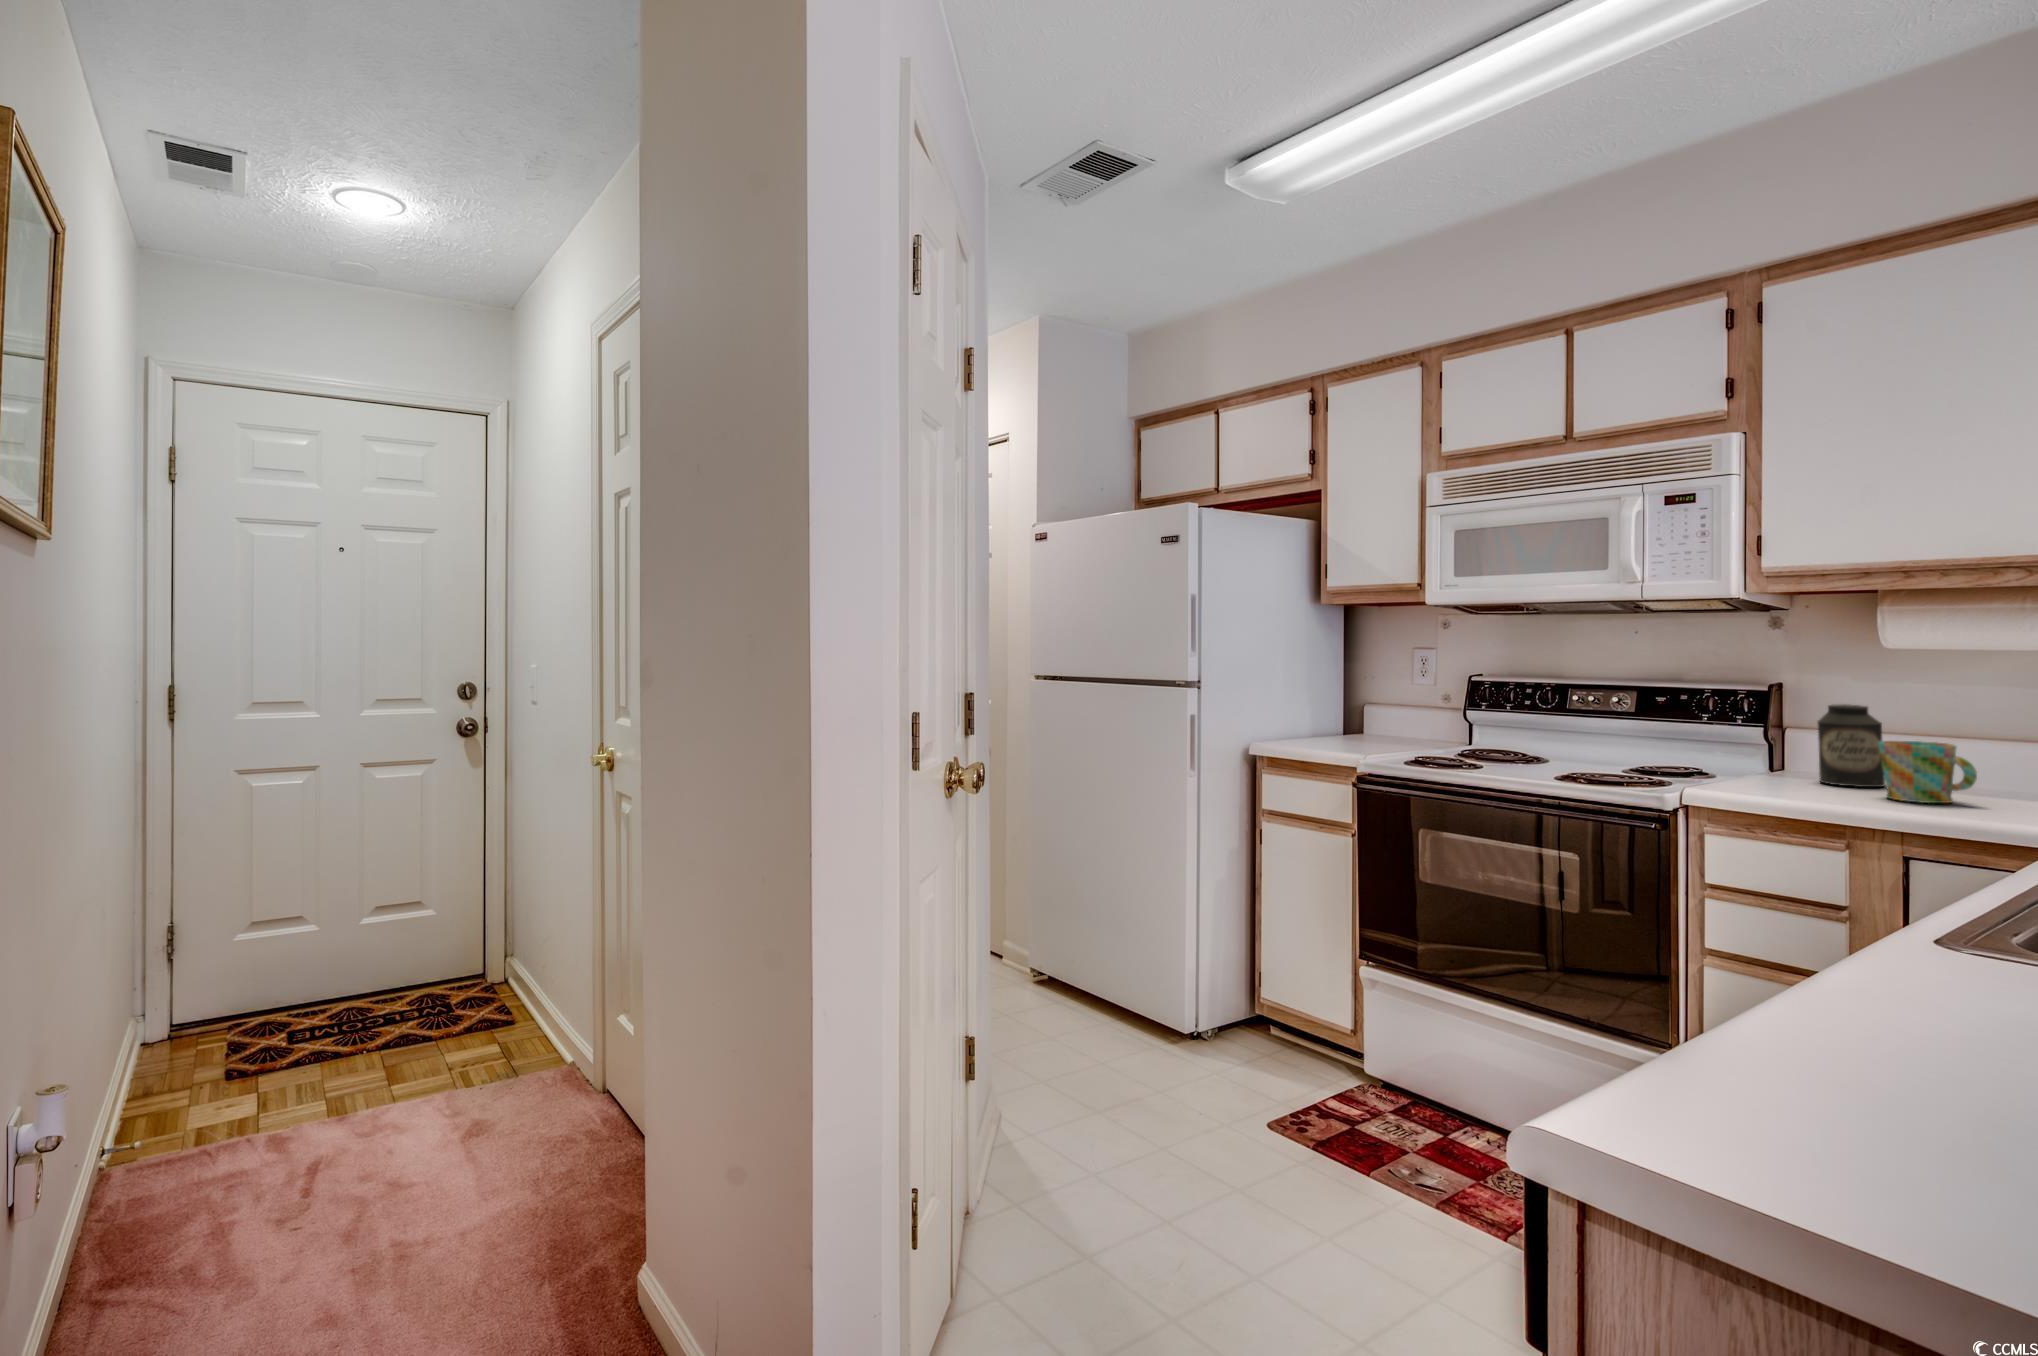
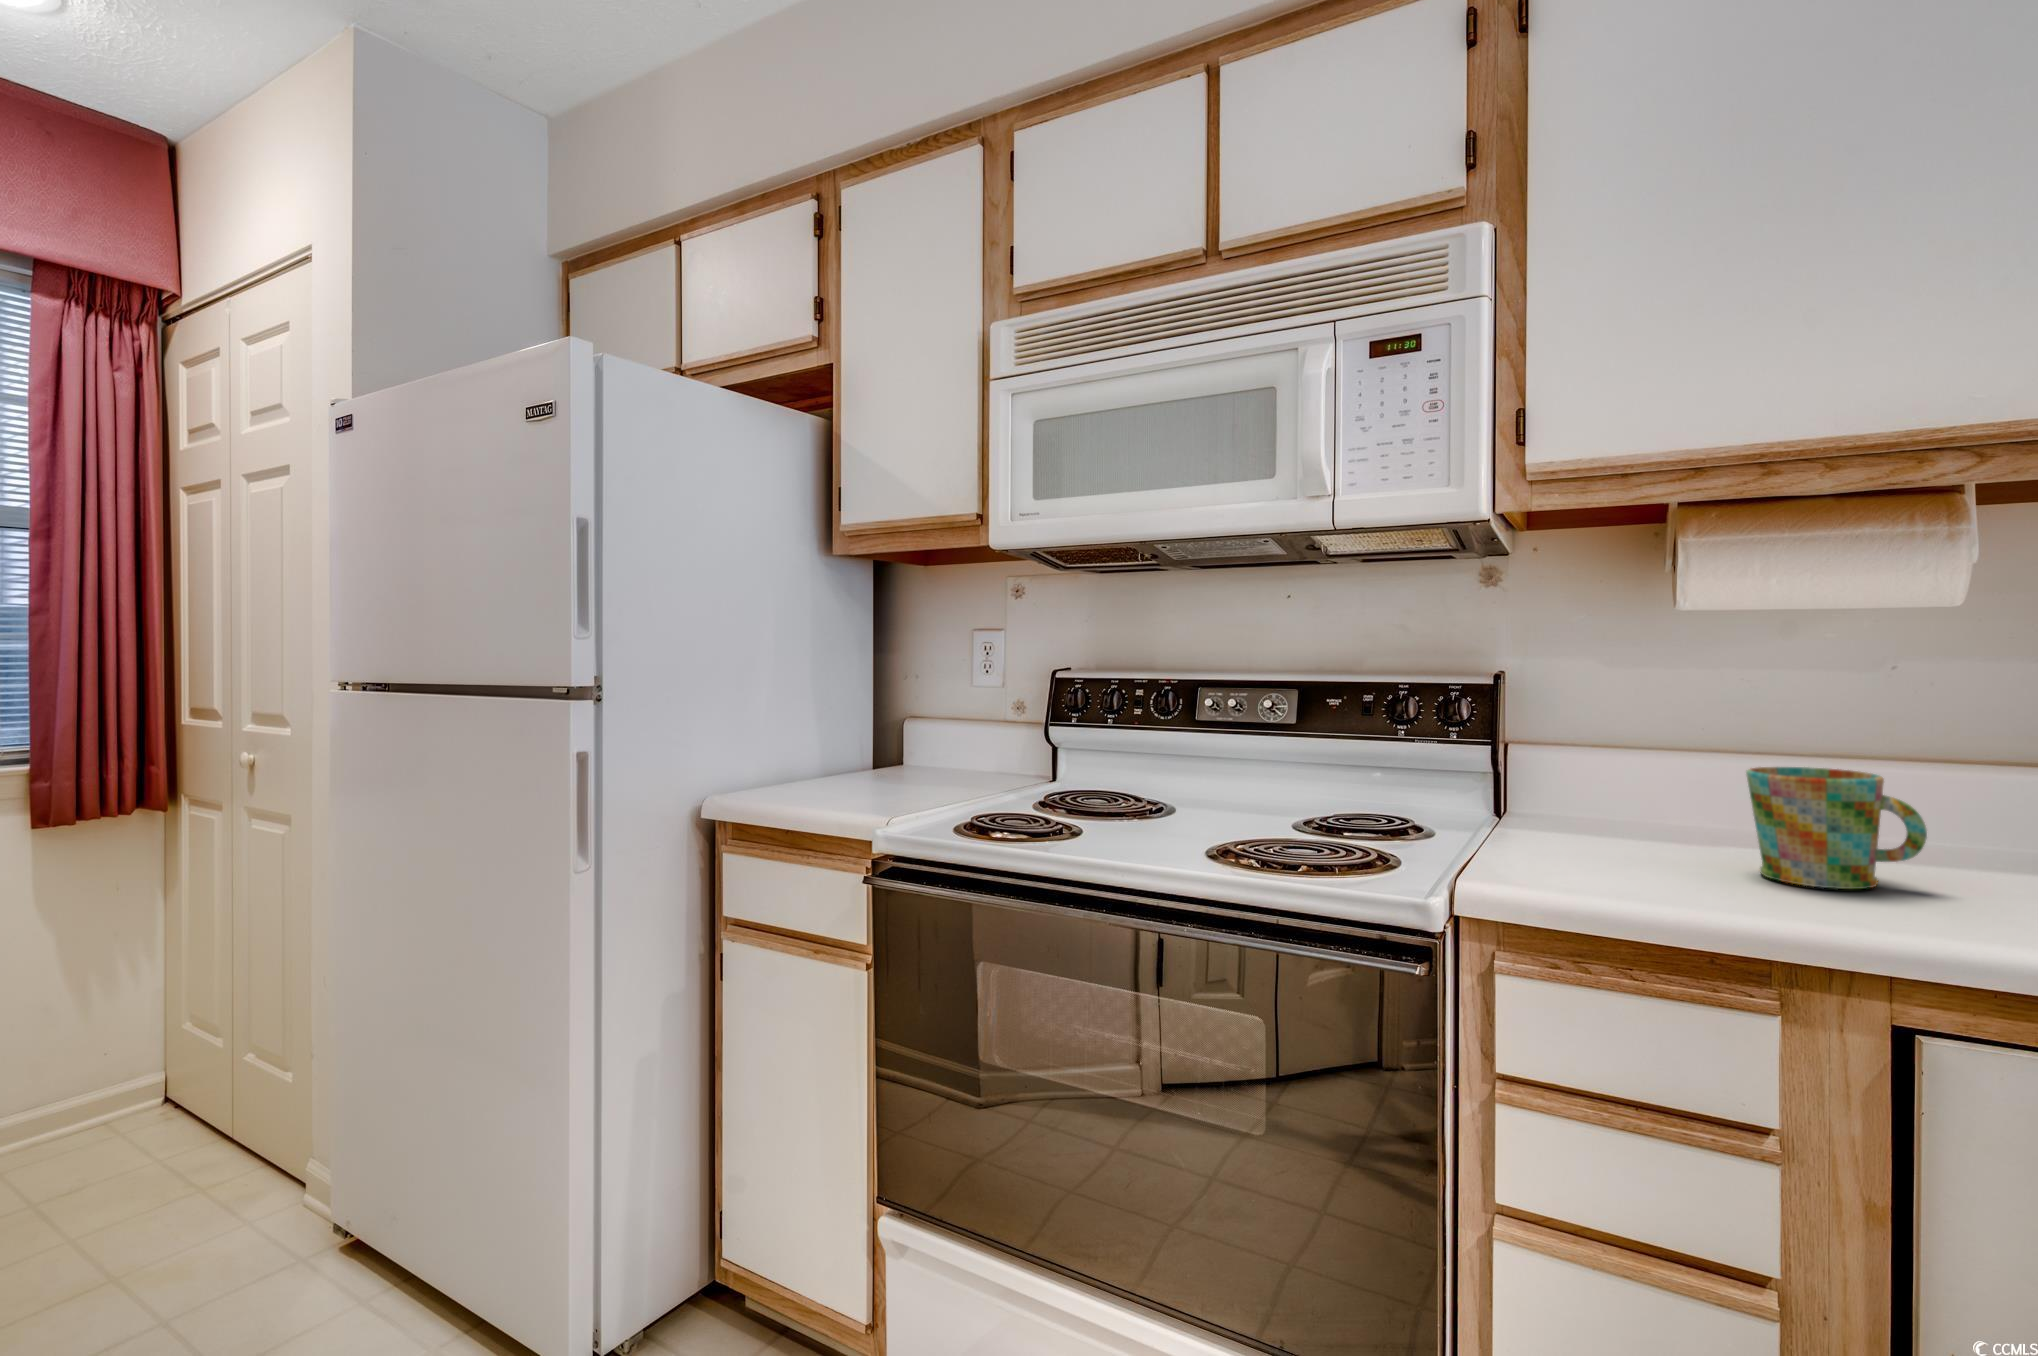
canister: present [1818,704,1885,787] -> none [1601,701,1708,848]

